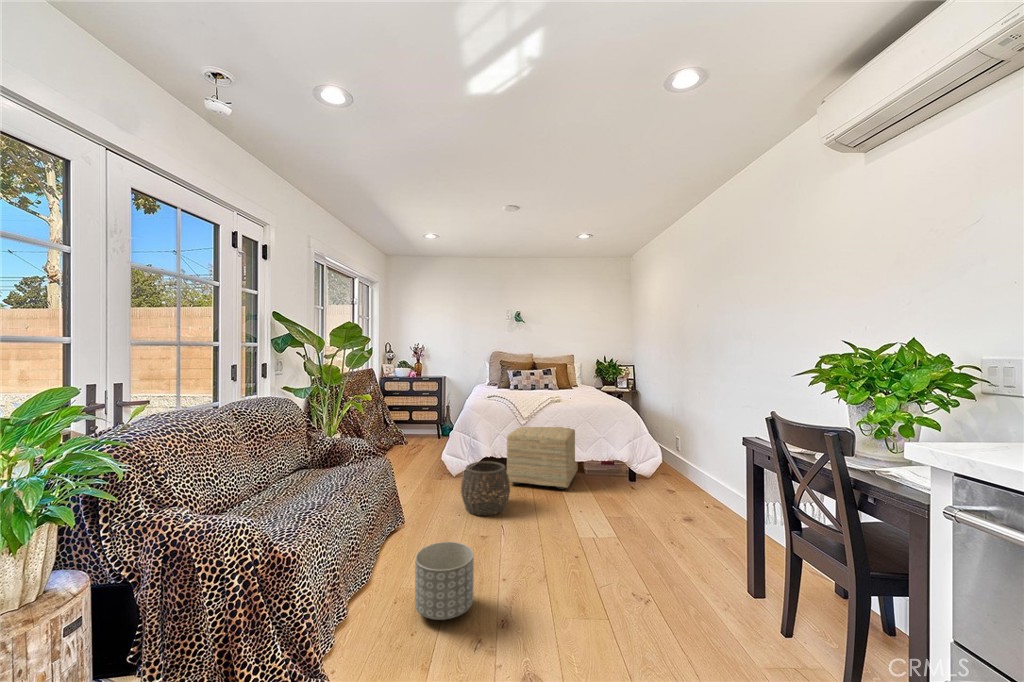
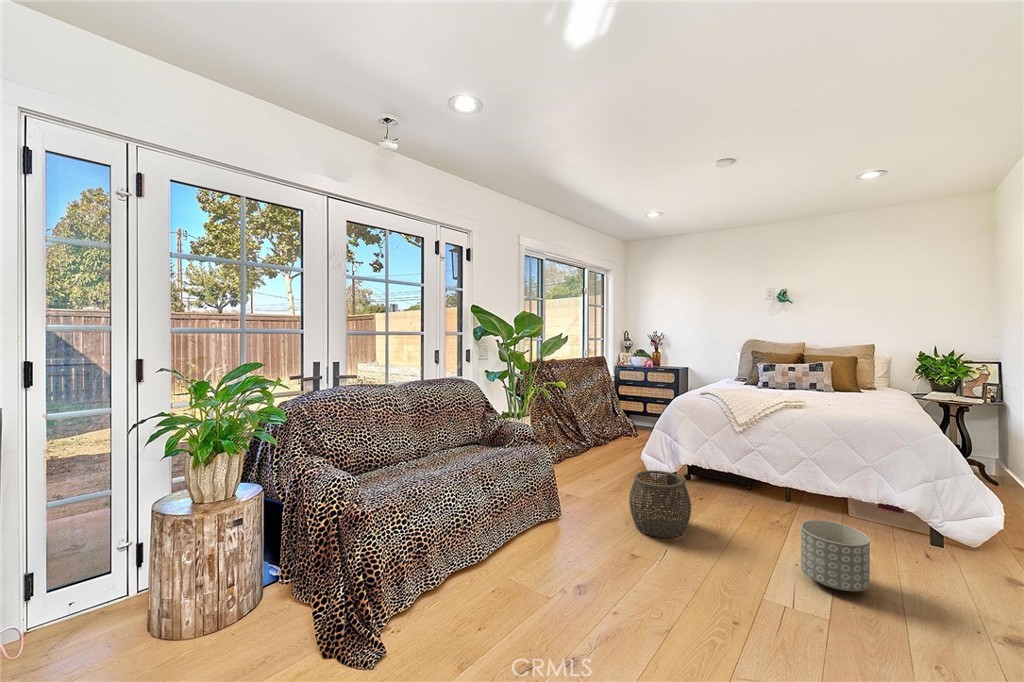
ottoman: present [507,427,578,490] -> none [710,435,834,533]
planter: present [415,542,474,620] -> present [801,520,870,591]

